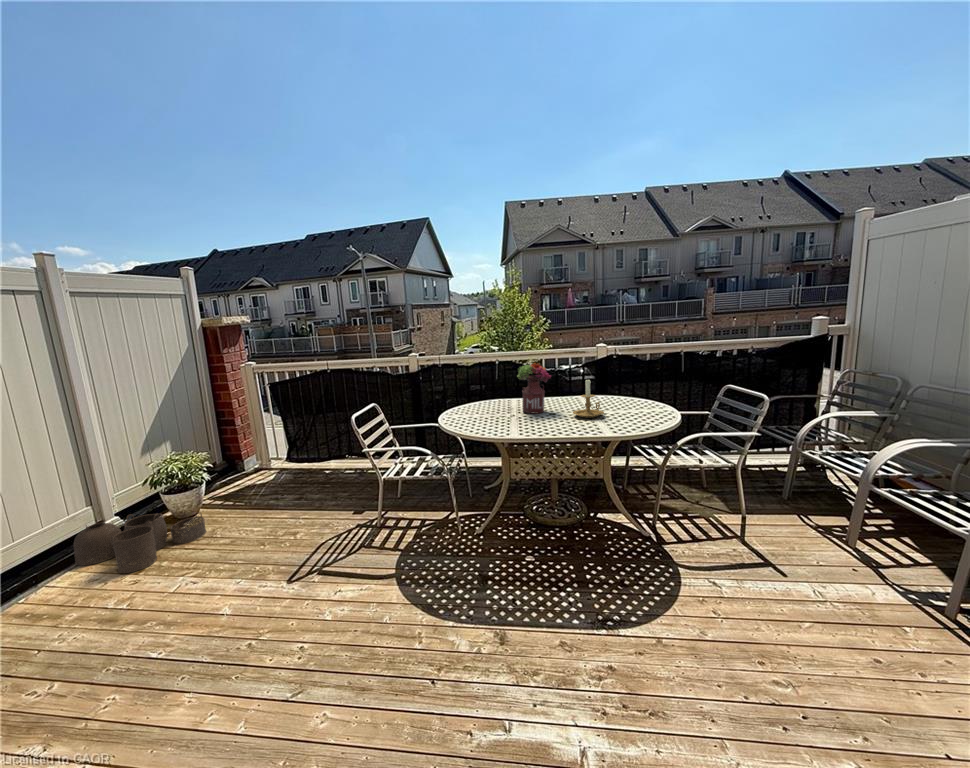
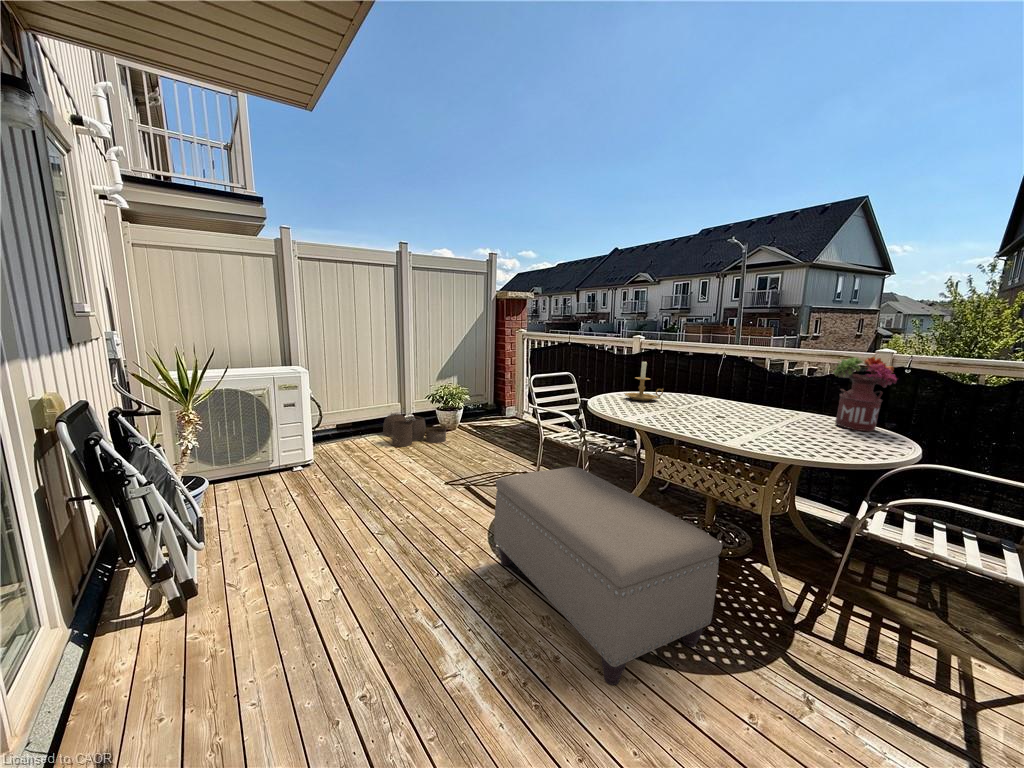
flower arrangement: present [517,363,551,414] -> present [833,357,897,431]
candle holder: present [573,379,604,418] -> present [625,361,664,401]
ottoman: none [450,496,665,656] -> present [494,467,723,685]

